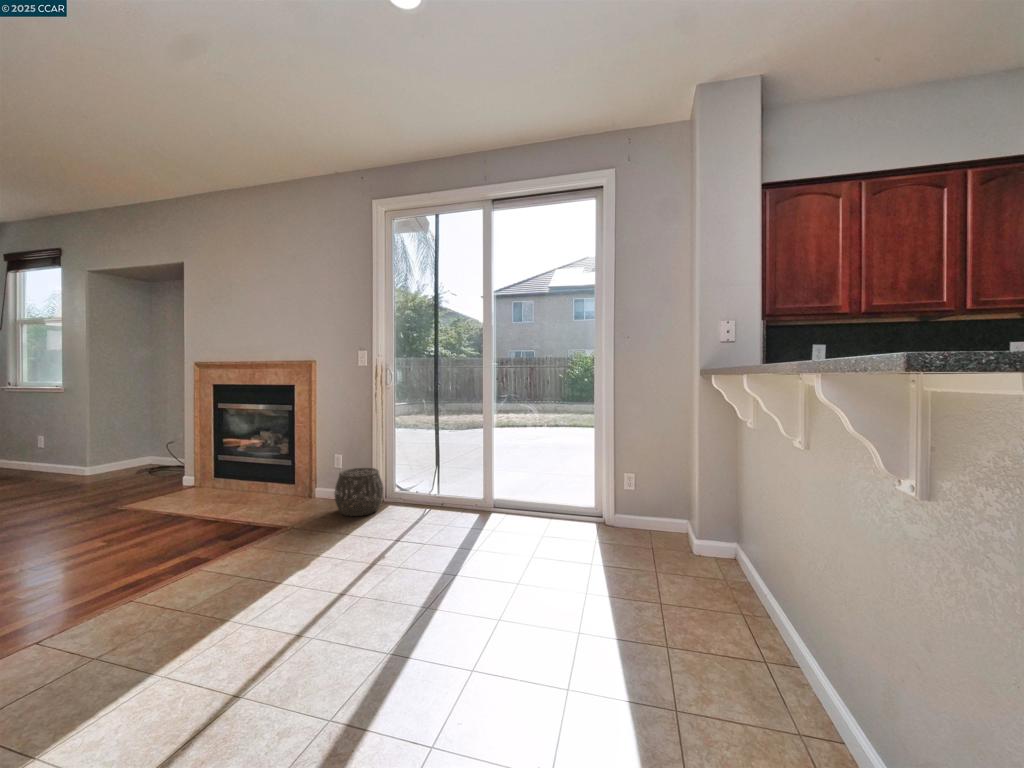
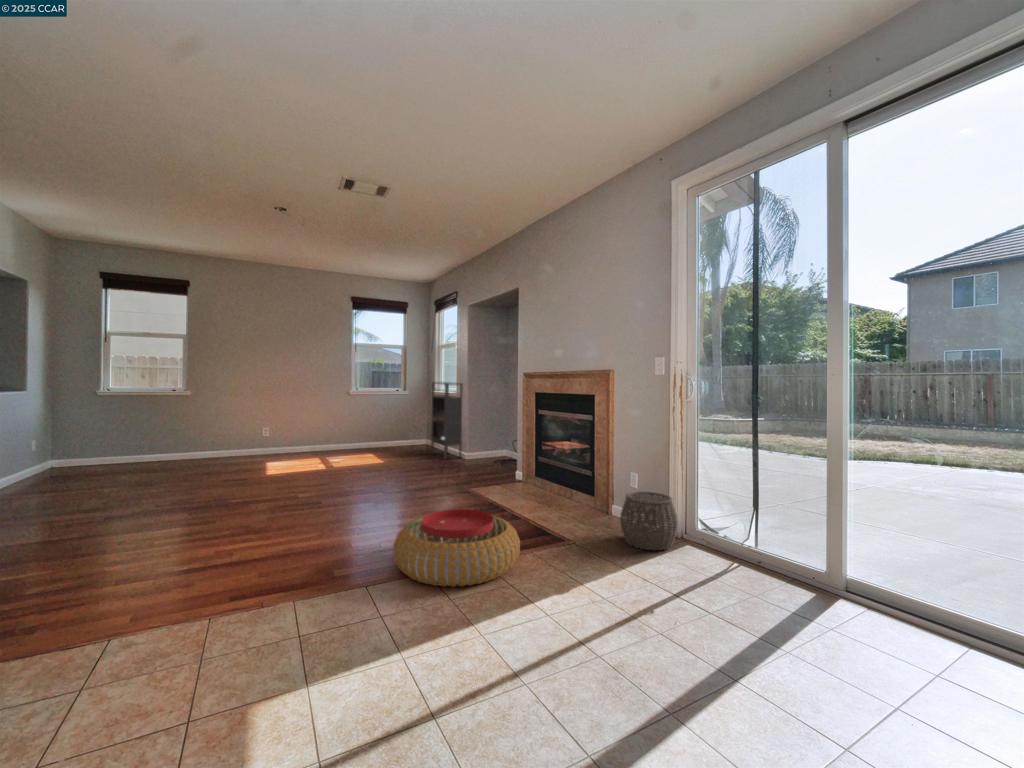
bookshelf: none [16,376,84,478] -> present [431,382,463,459]
pouf: none [69,517,248,610] -> present [393,509,520,587]

